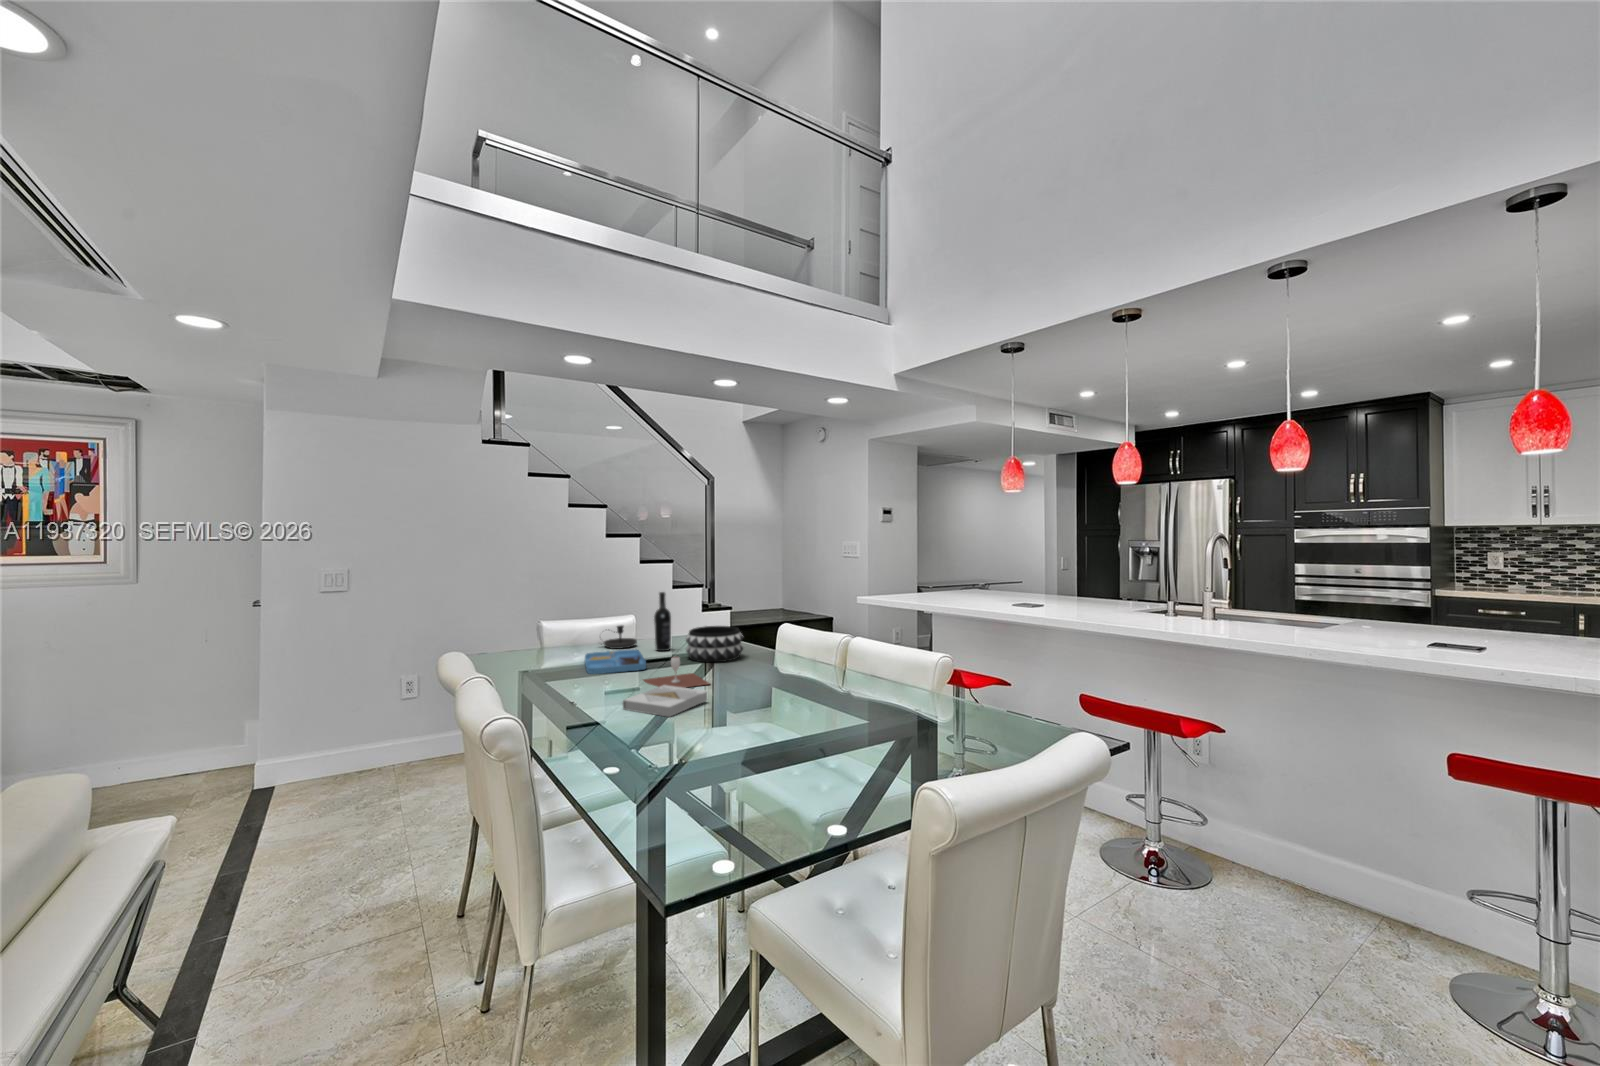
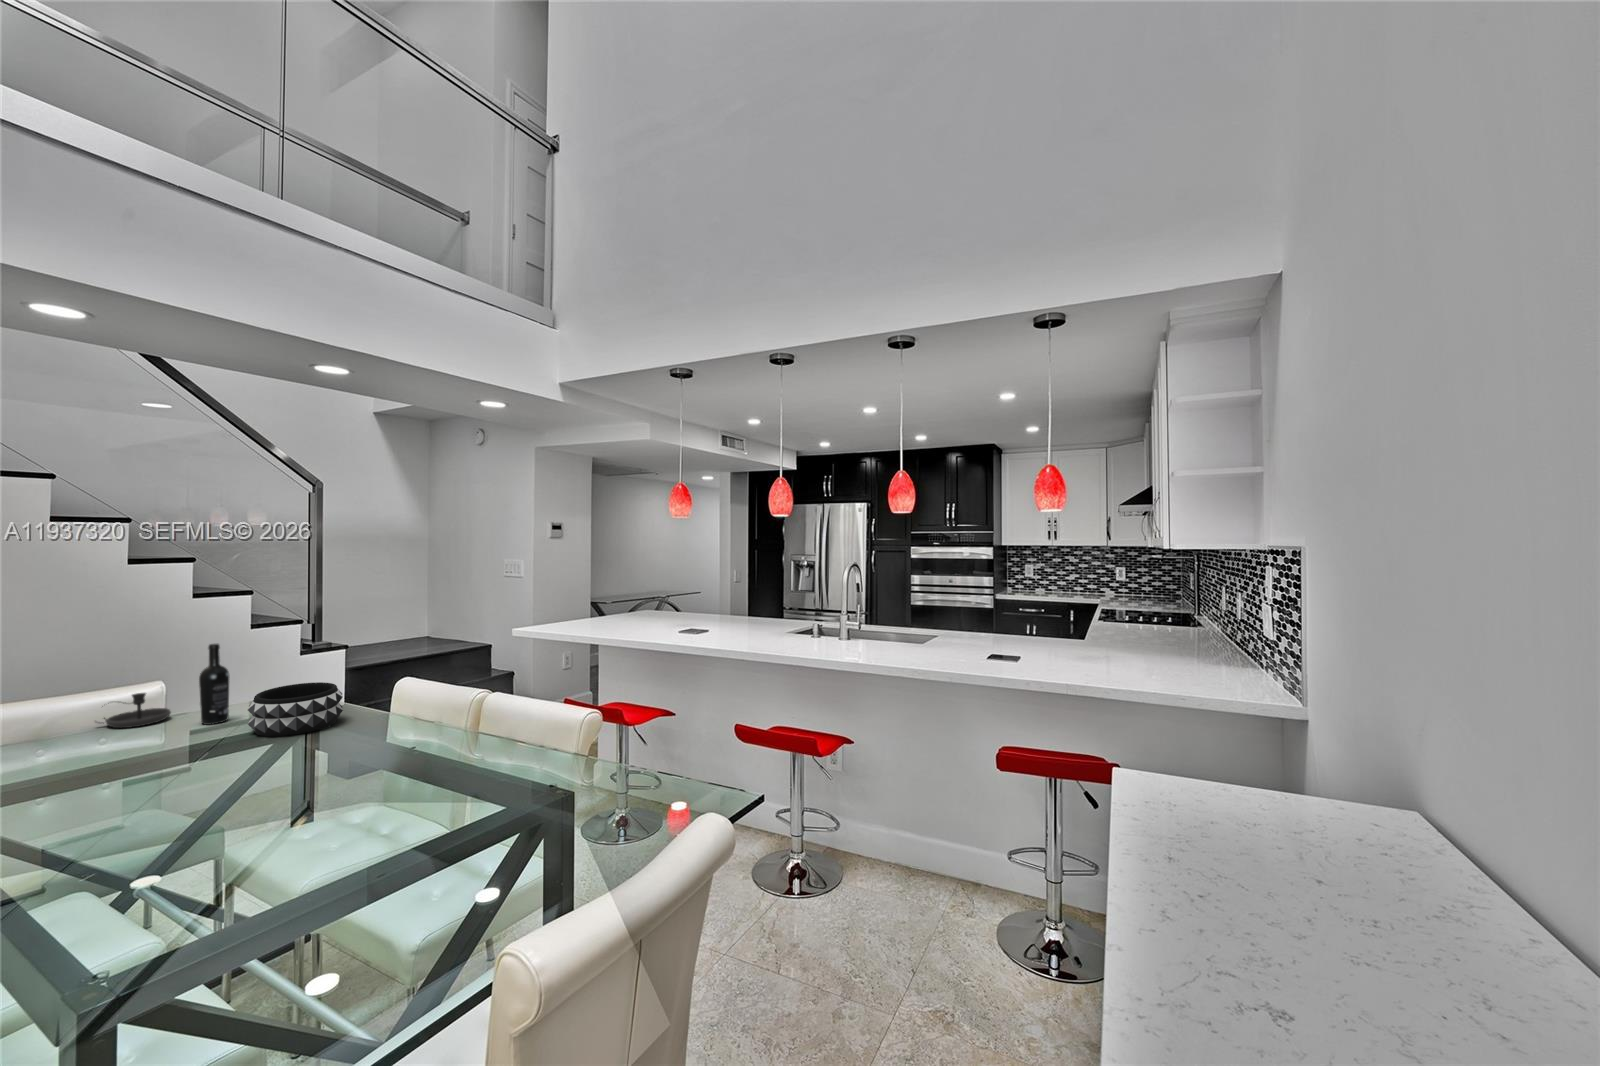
tray: present [585,649,646,674] -> none [46,730,170,785]
wine glass: present [643,657,709,688] -> none [151,745,272,803]
book: present [623,685,708,717] -> none [85,795,255,852]

